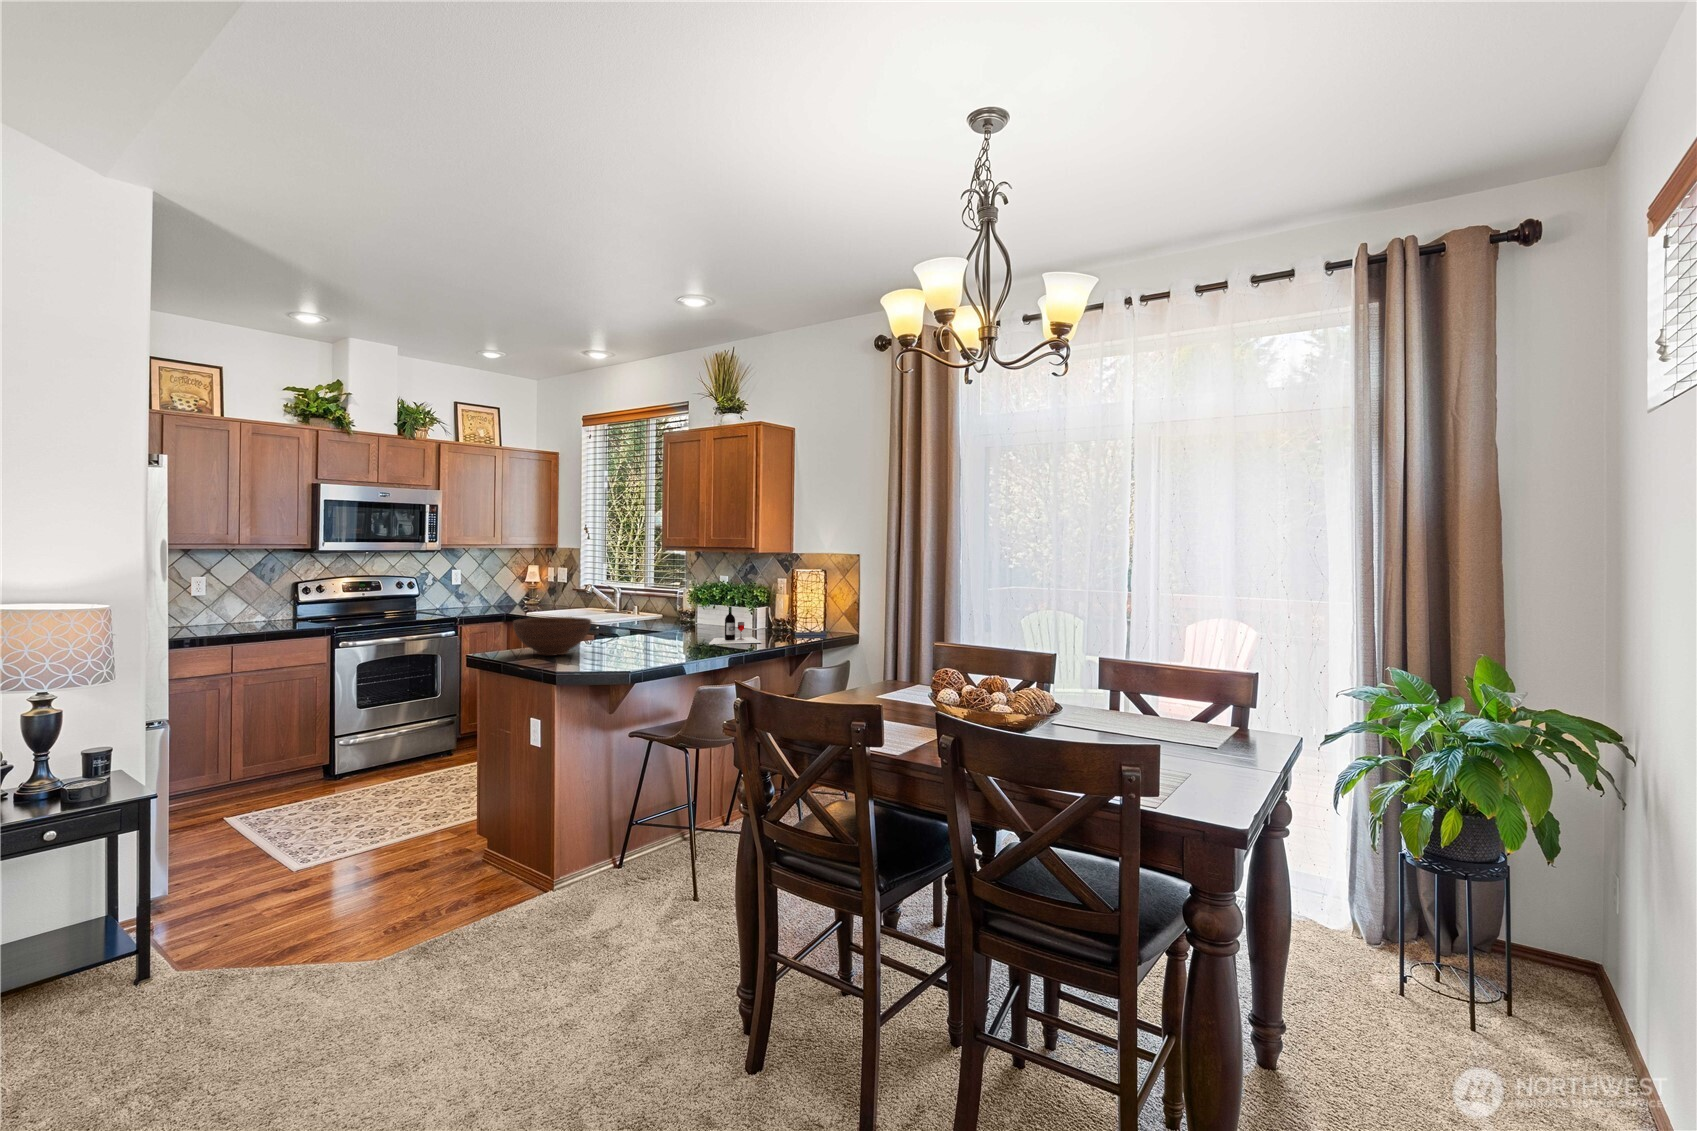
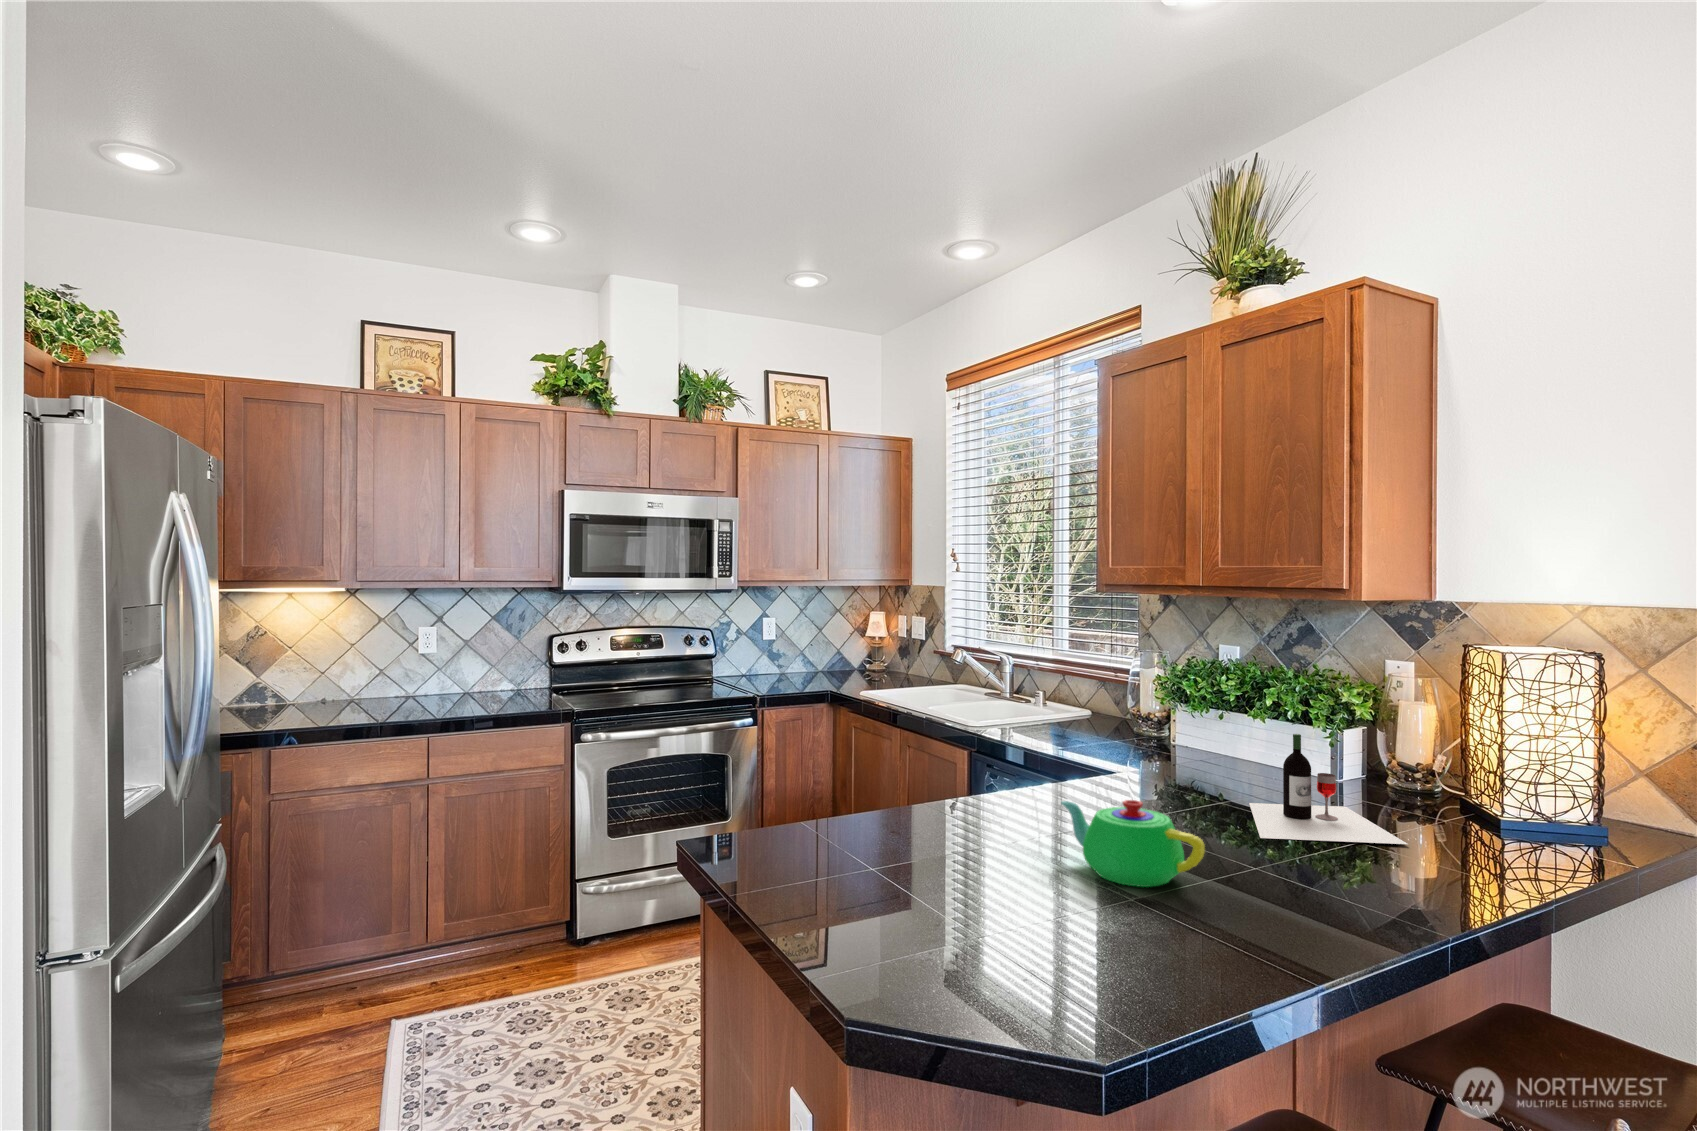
fruit bowl: present [513,617,591,656] -> none [783,767,977,889]
teapot: none [627,624,675,652] -> present [1061,800,1205,887]

